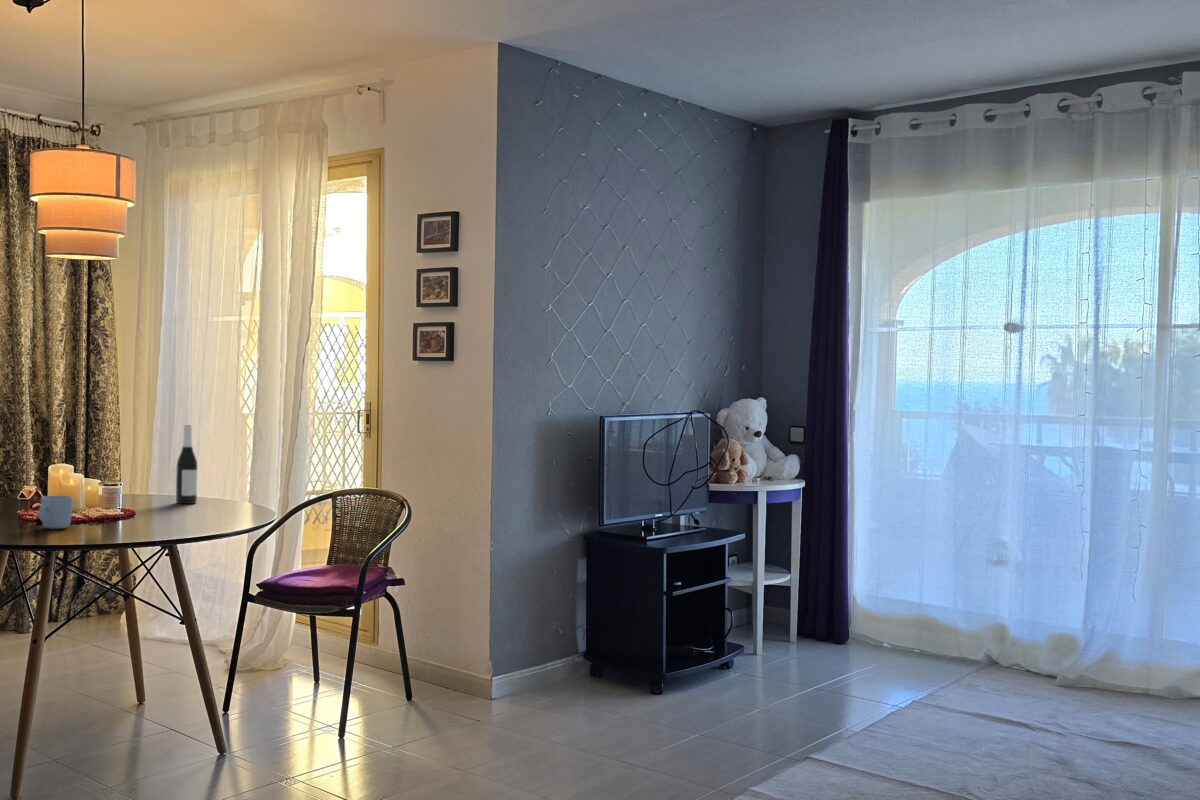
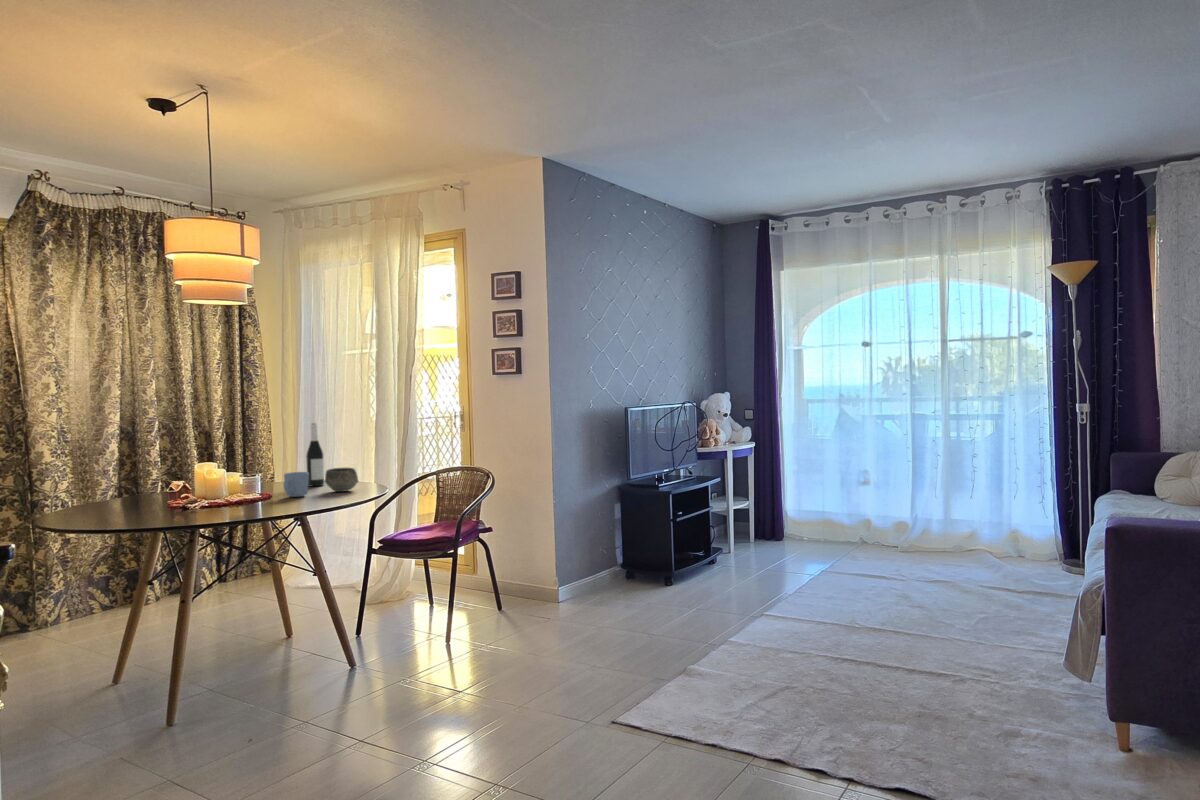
bowl: none [198,483,239,513] -> present [325,468,358,492]
mug: present [39,496,73,529] -> present [284,472,309,497]

